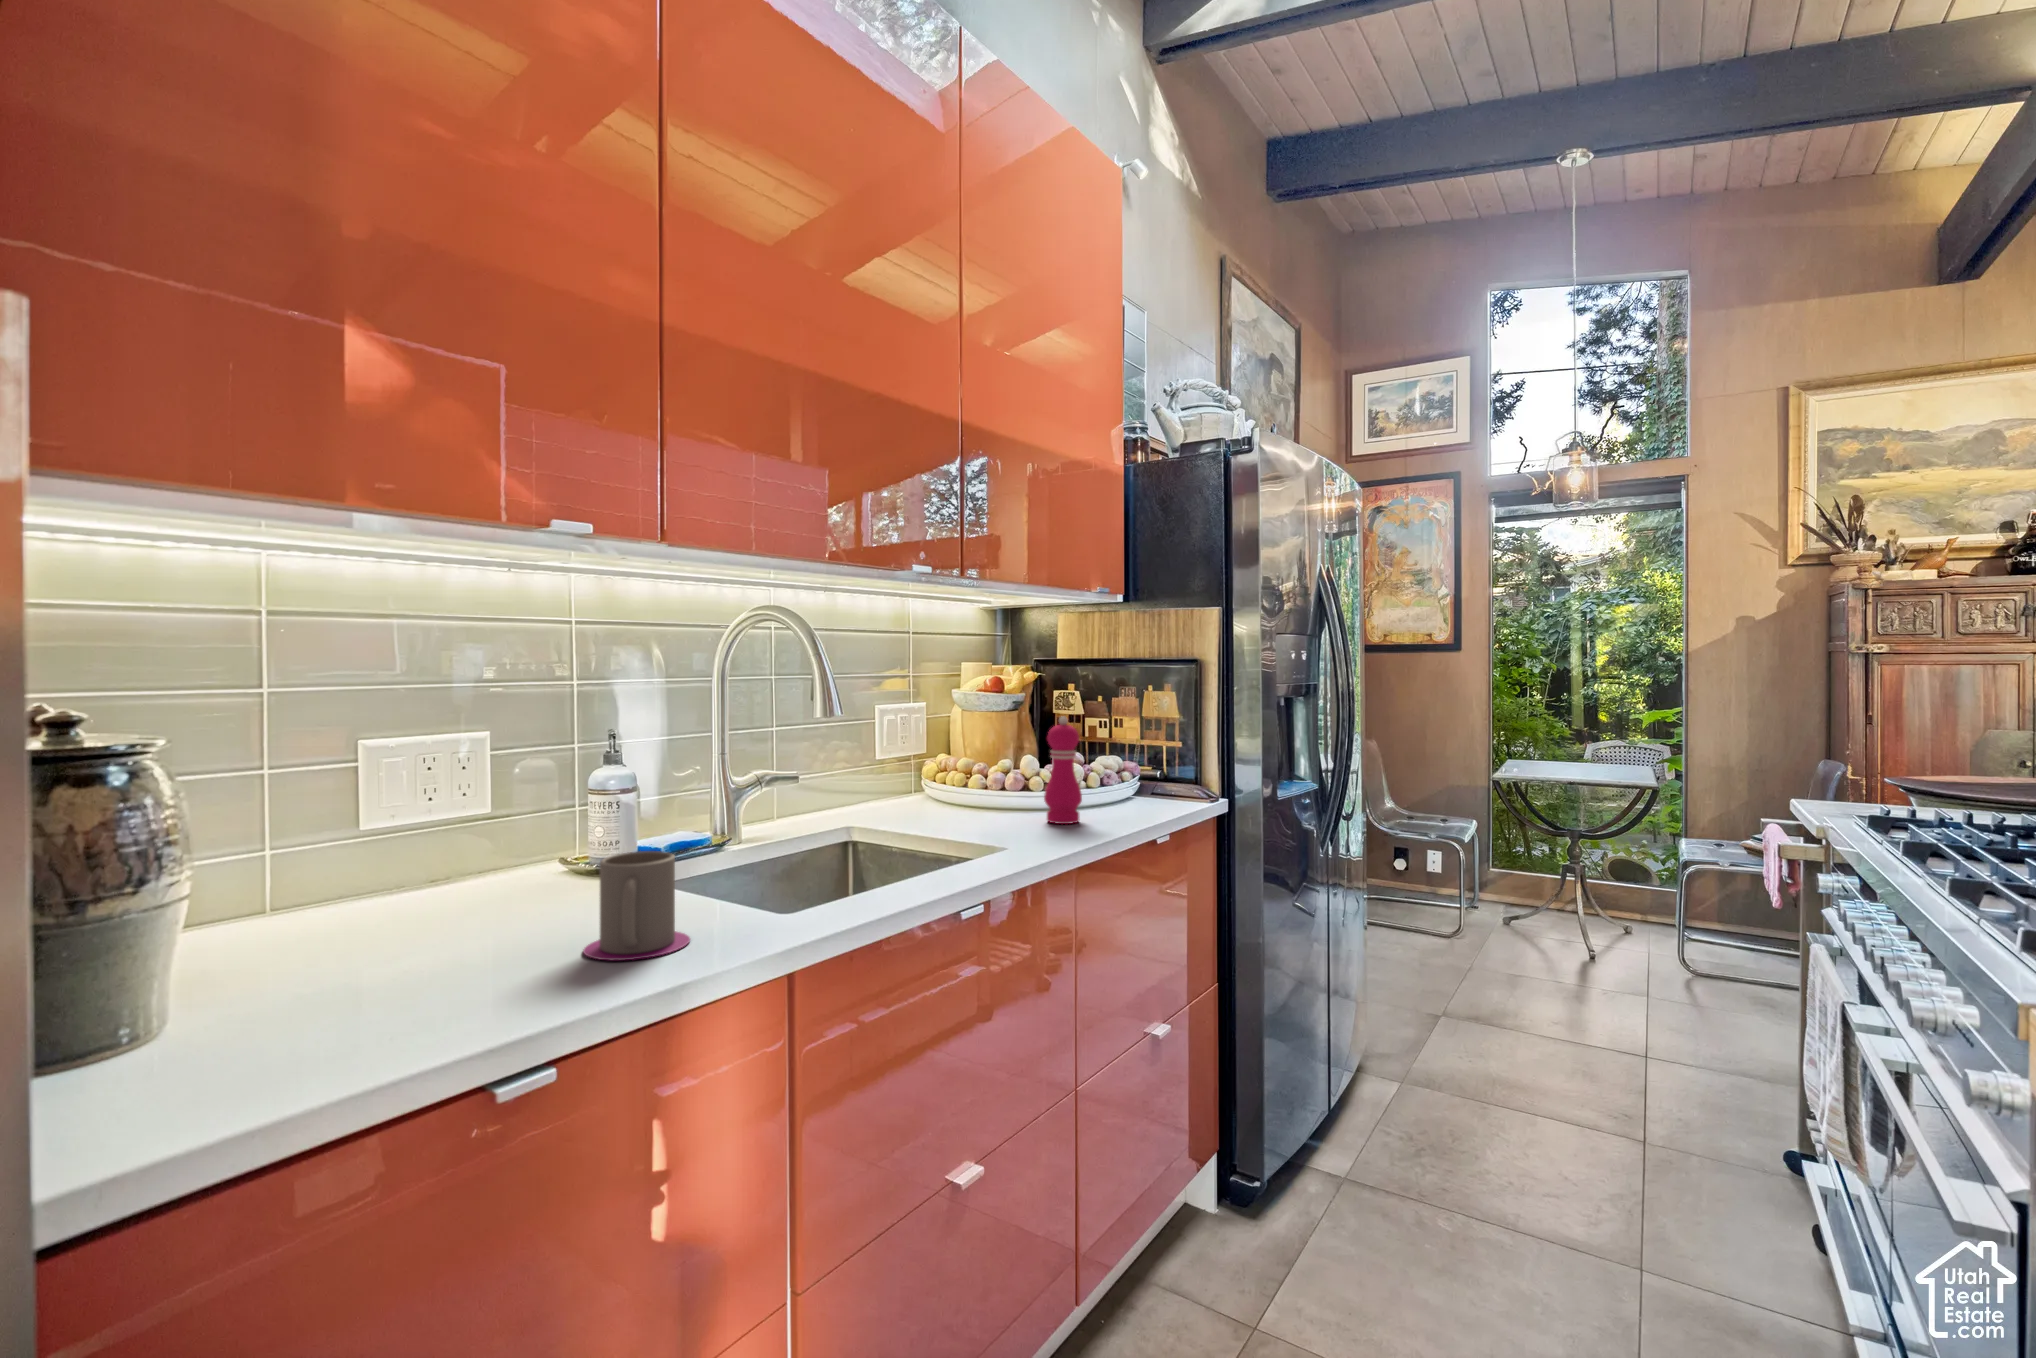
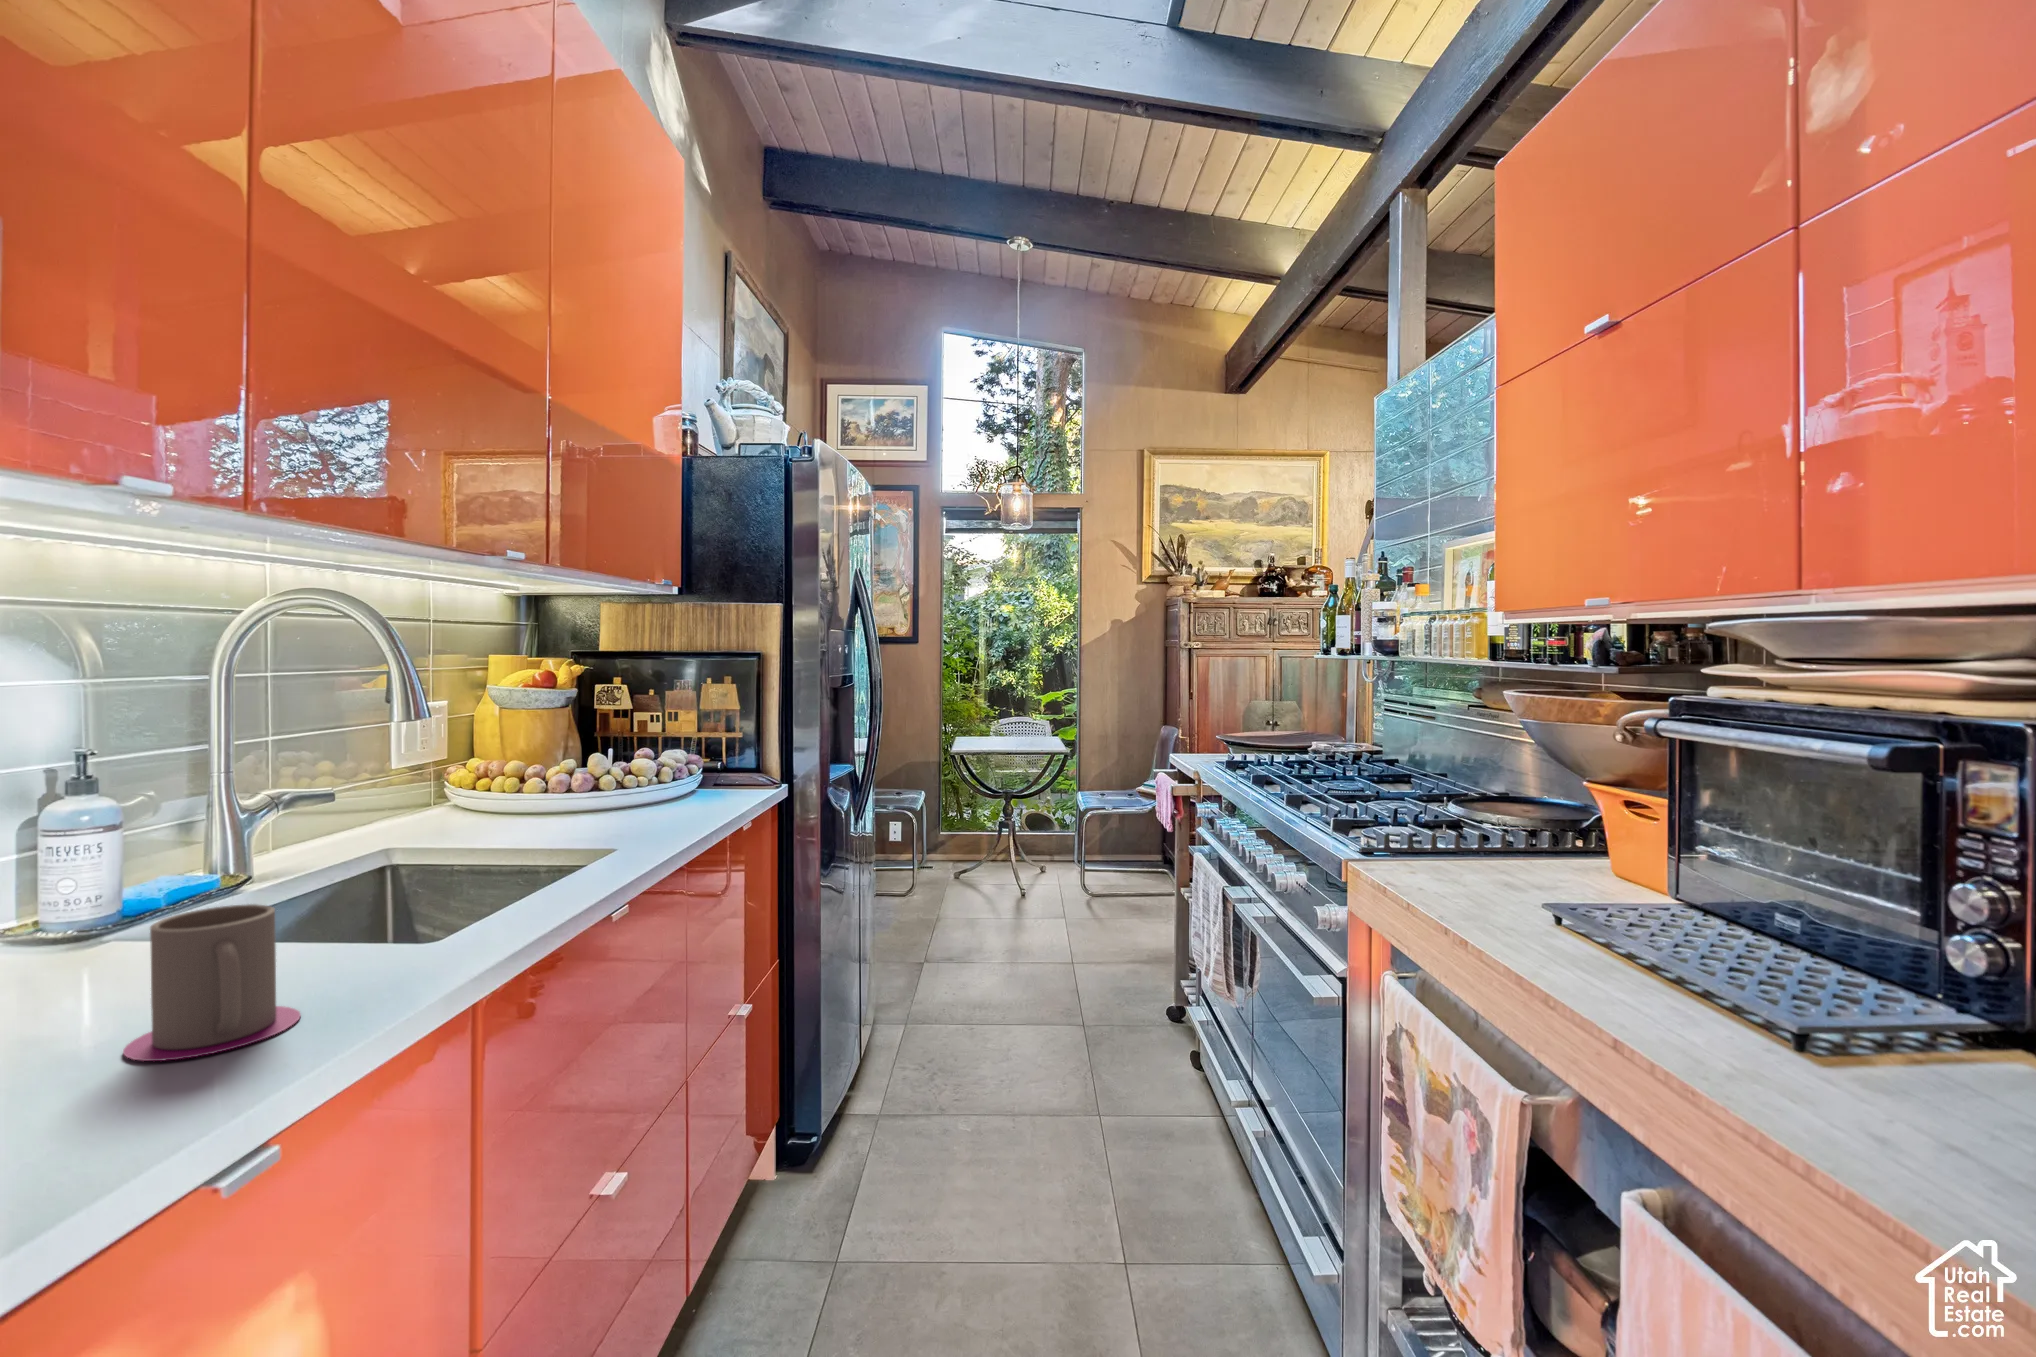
pepper mill: present [1044,716,1082,824] -> none [626,712,669,825]

